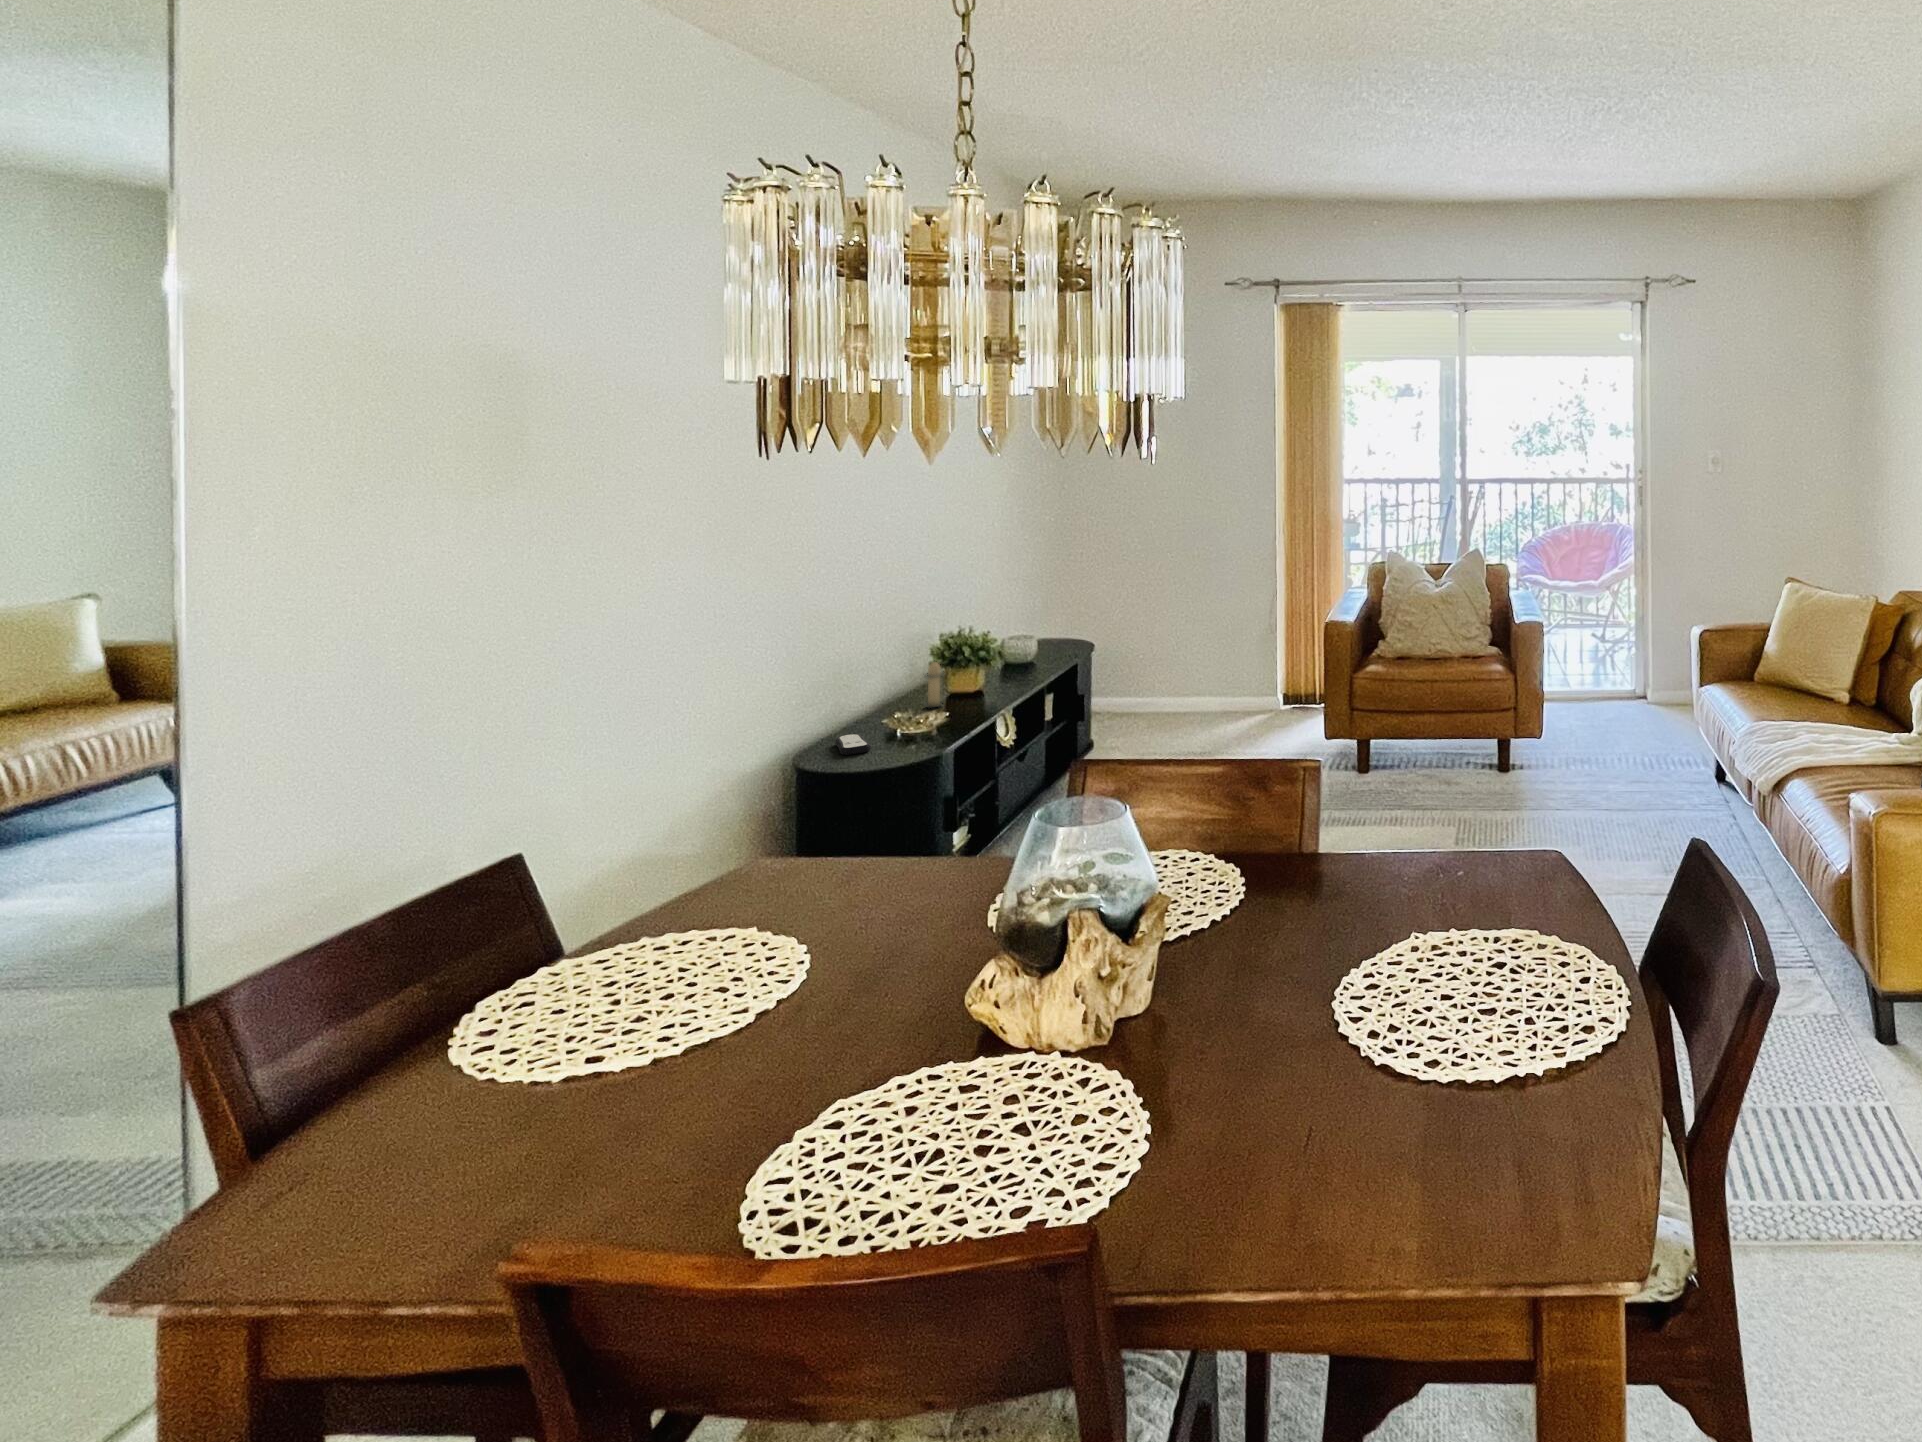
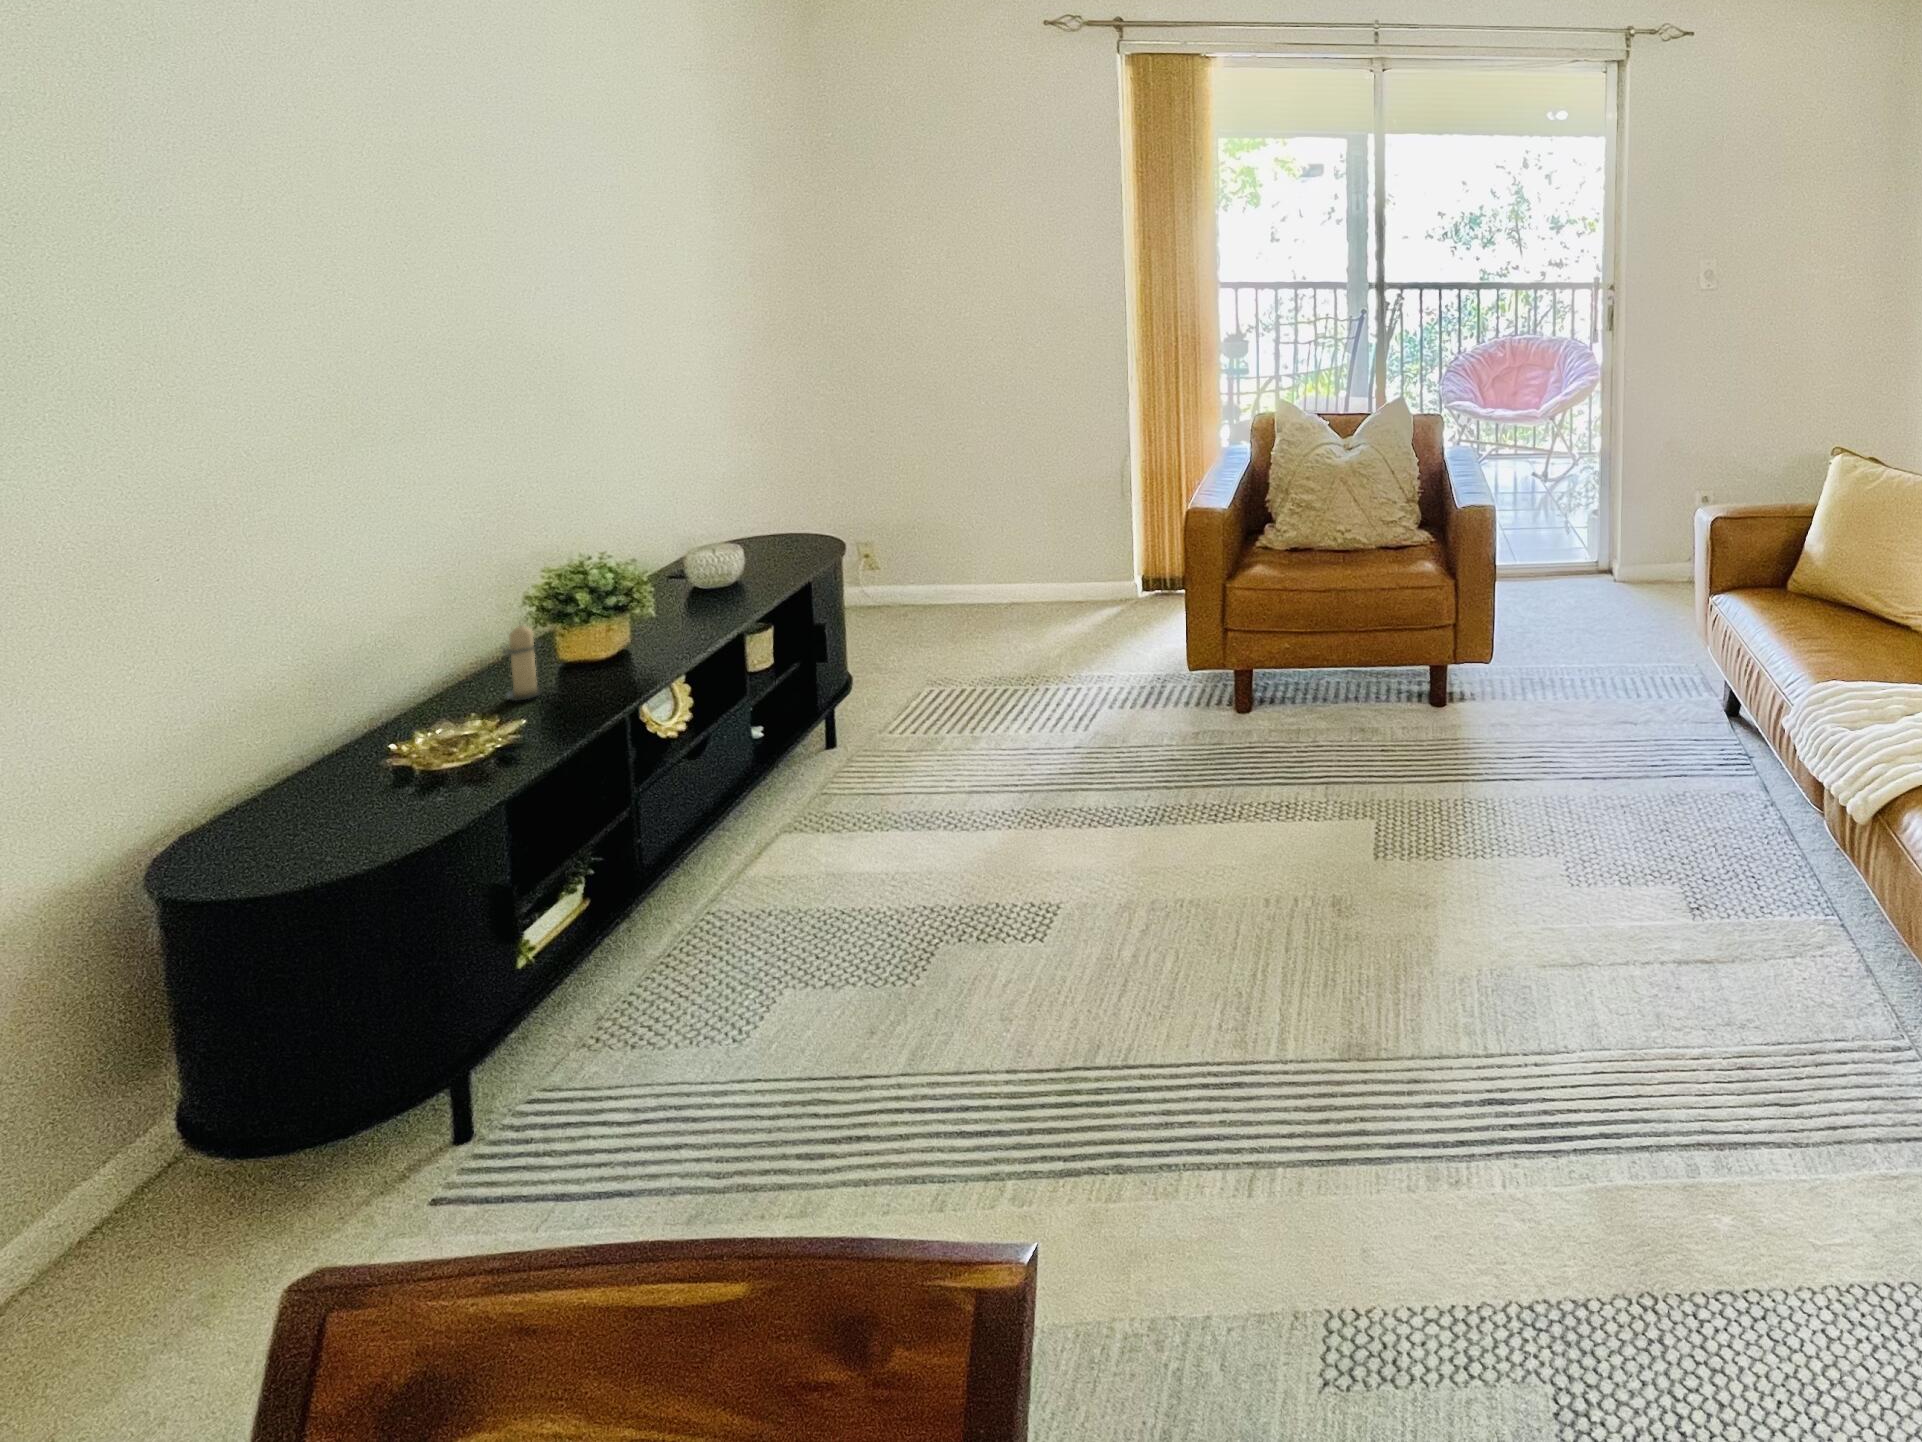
remote control: present [835,734,871,755] -> none [274,790,344,849]

